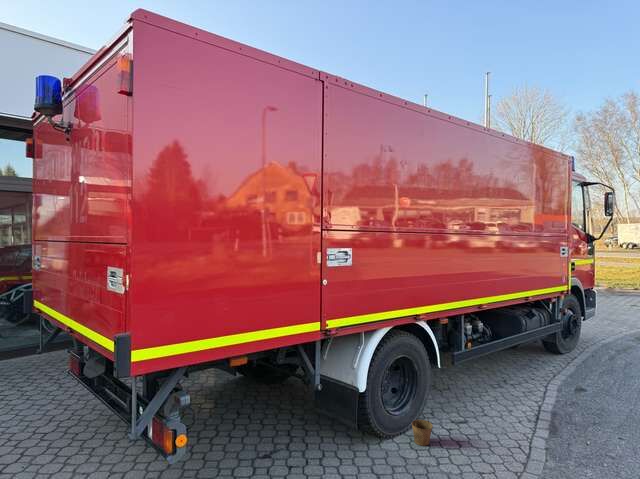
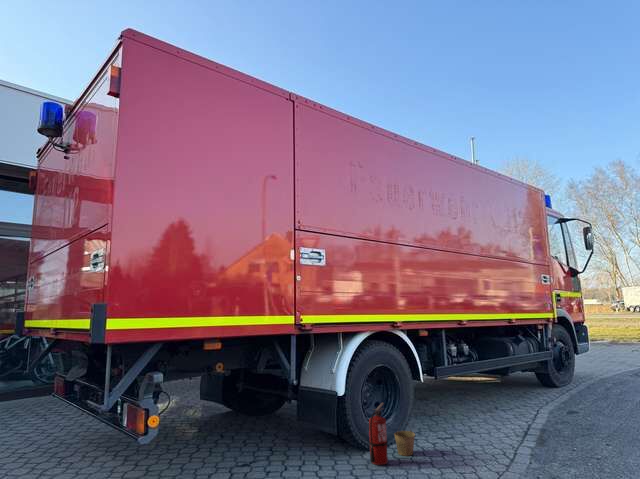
fire extinguisher: none [388,397,406,458] -> present [369,403,388,465]

